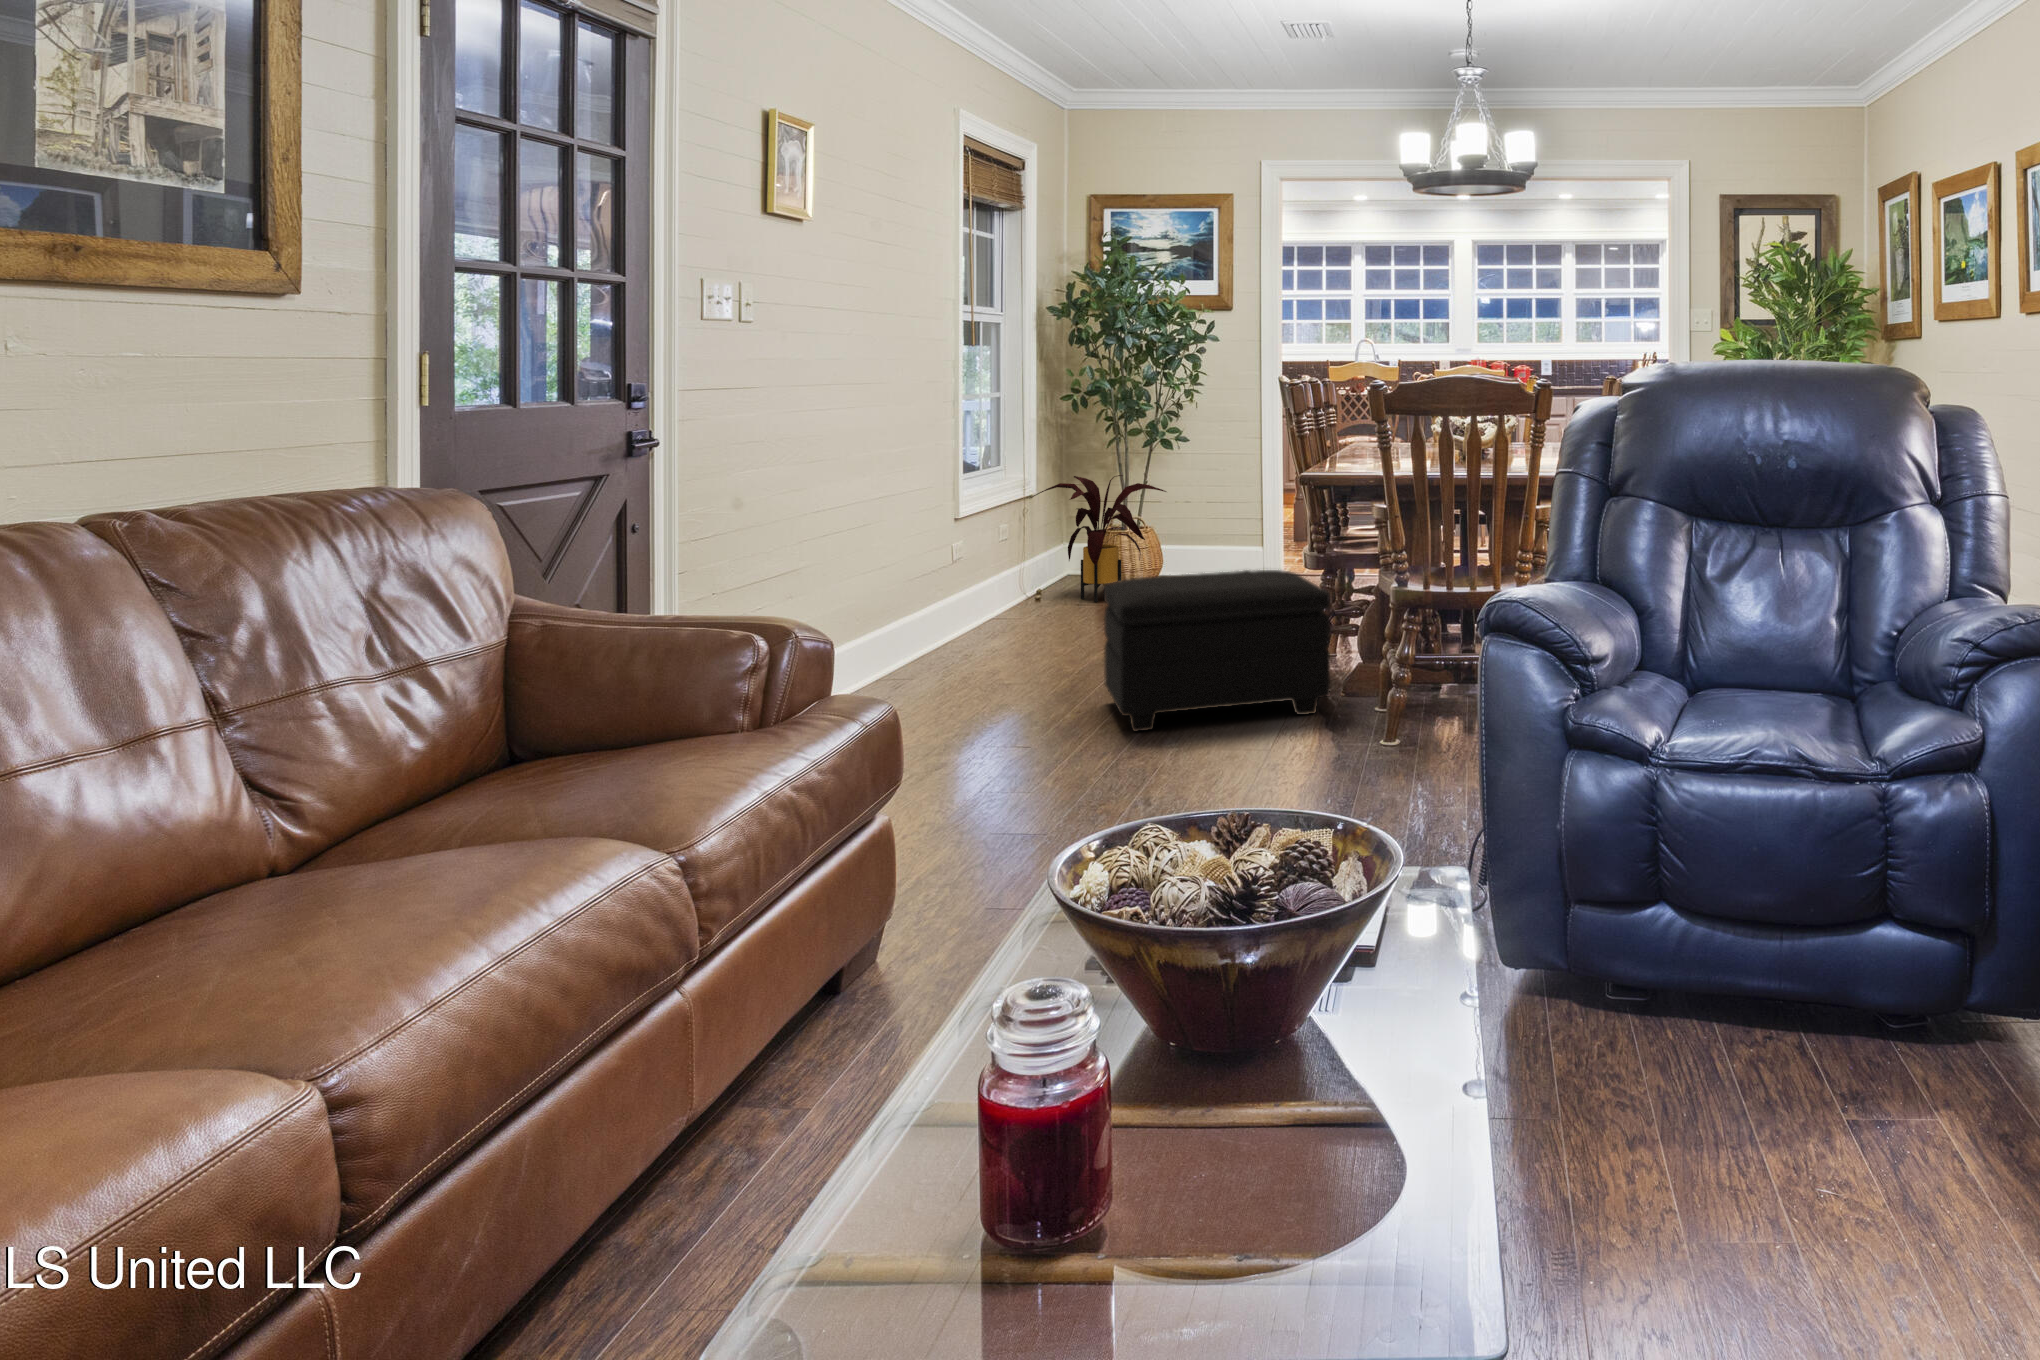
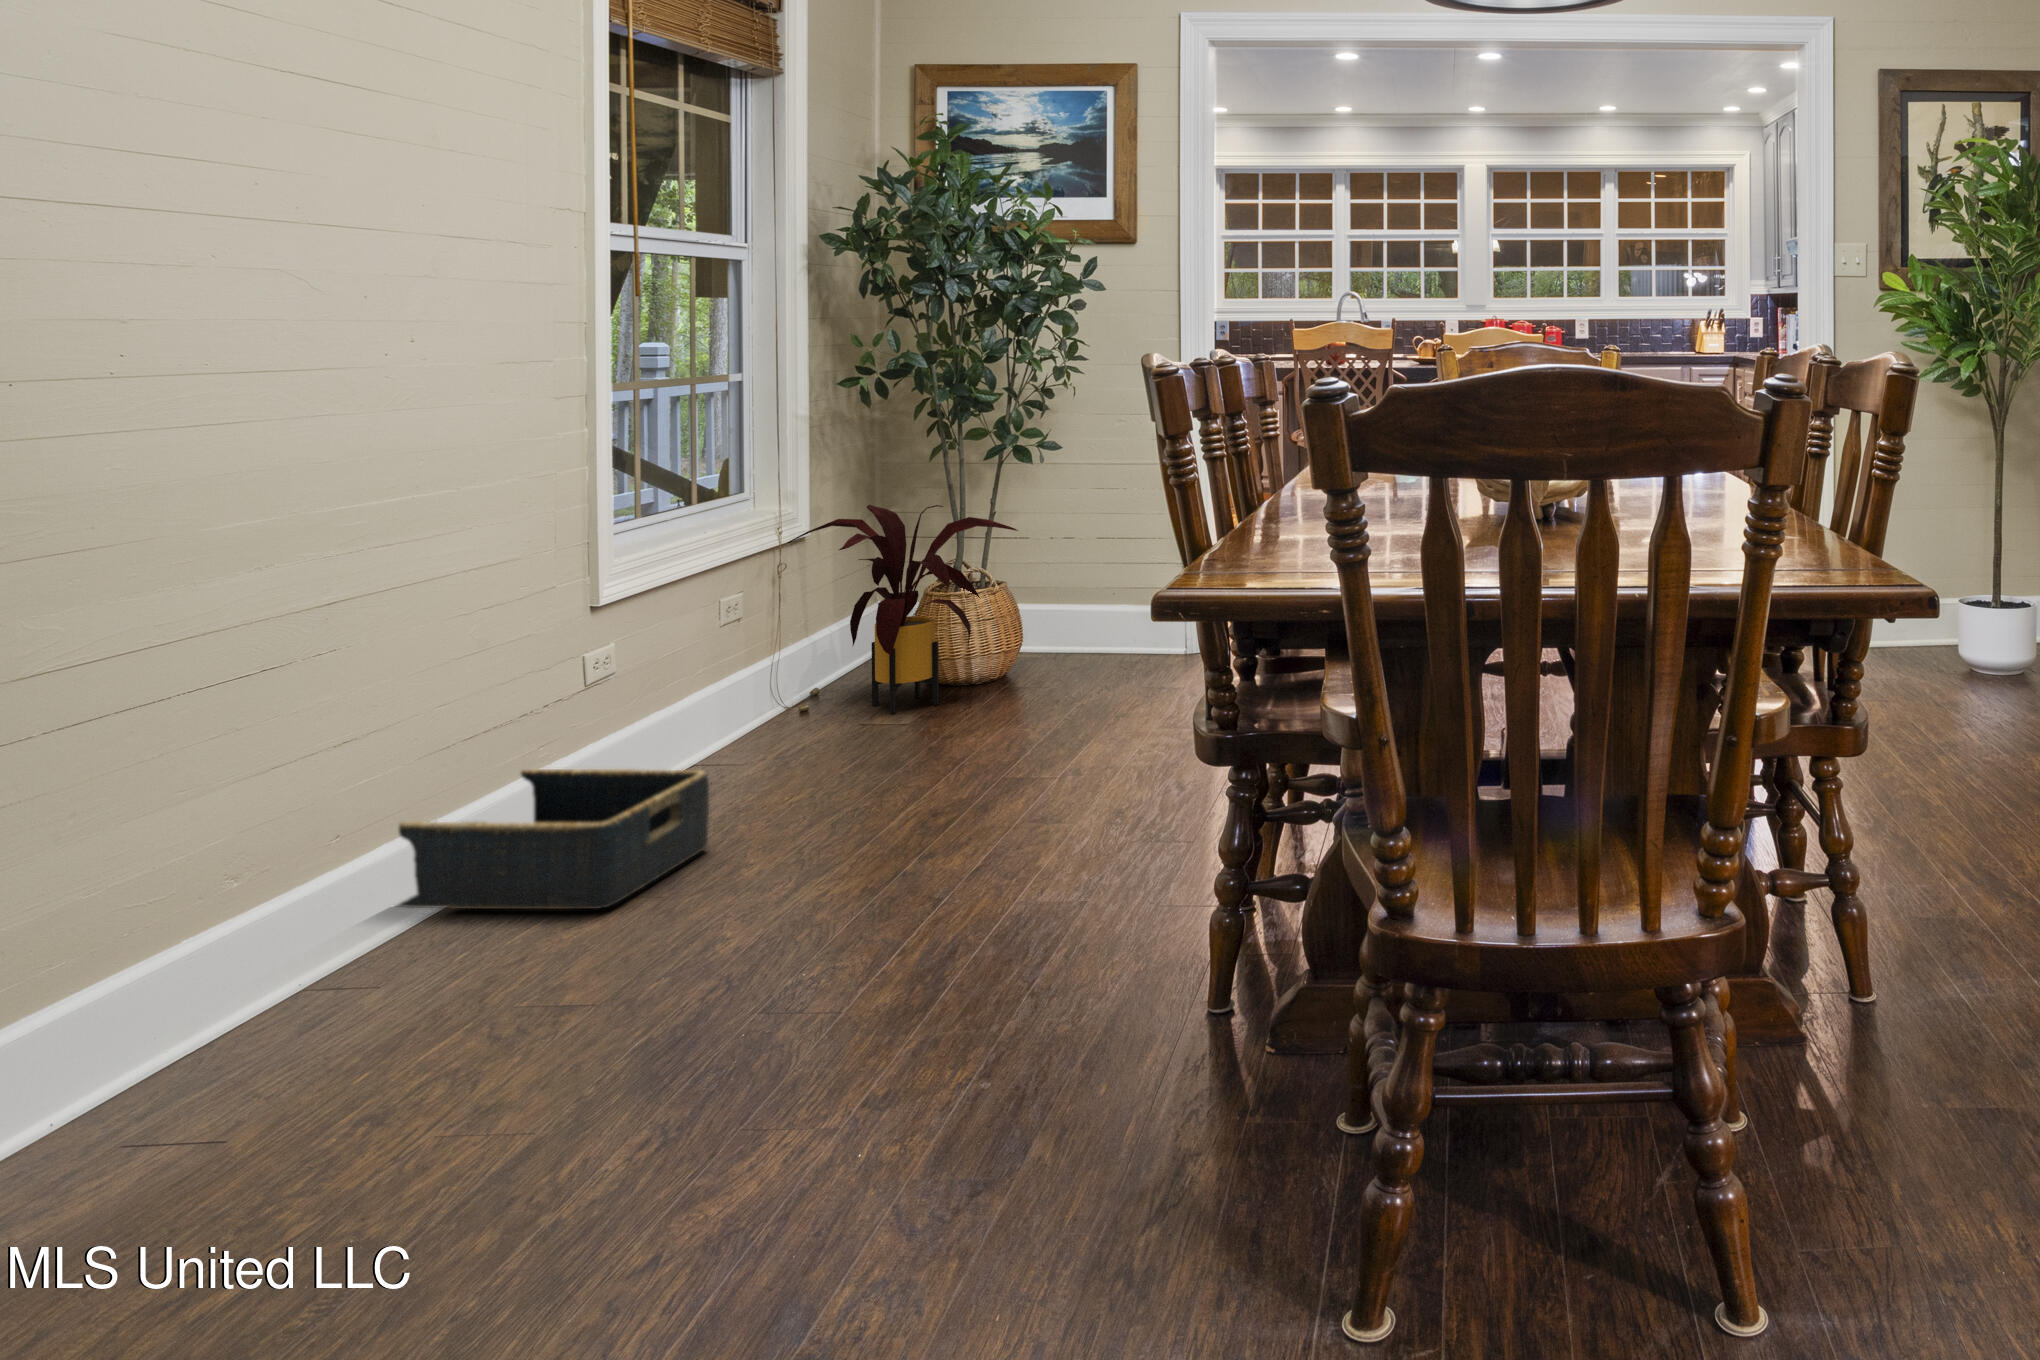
footstool: present [1104,570,1330,731] -> none [693,741,1209,1174]
basket: none [888,607,1037,668] -> present [397,769,709,909]

